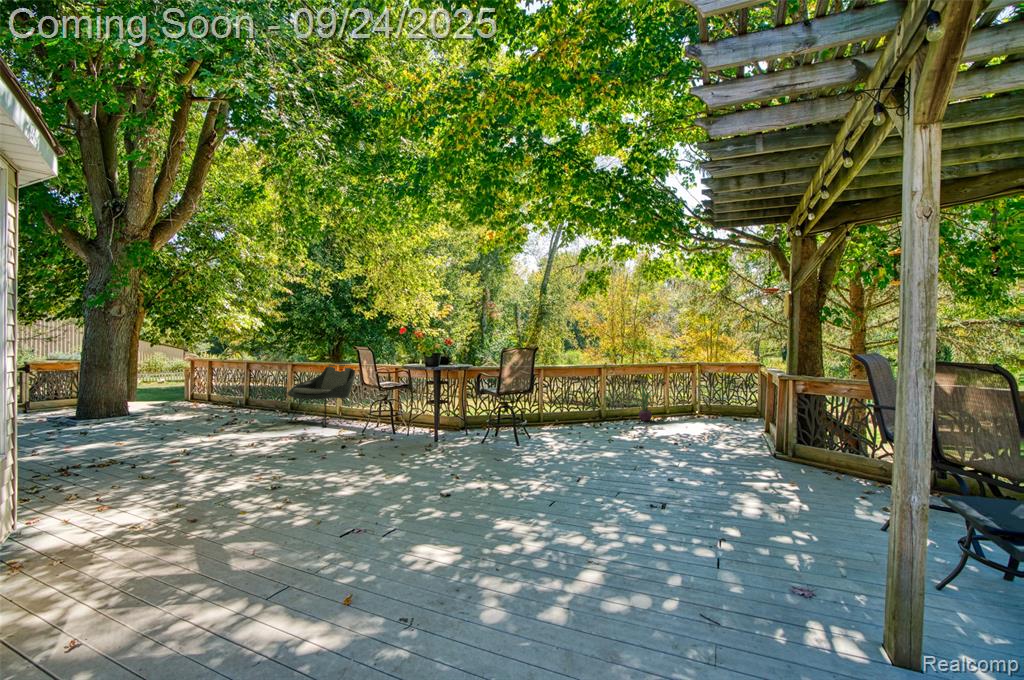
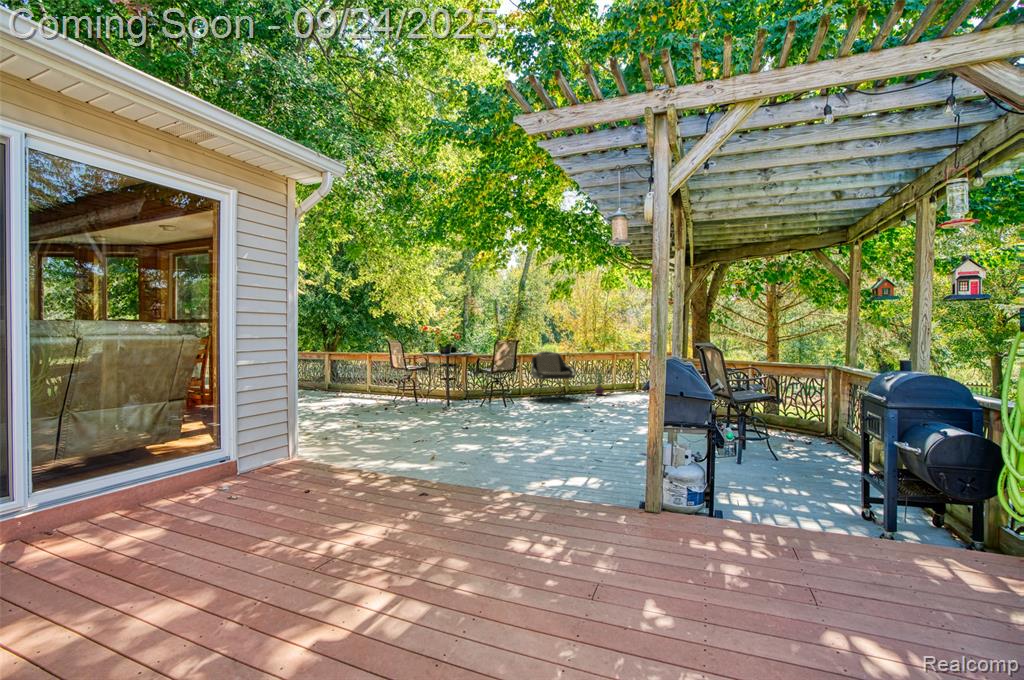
lounge chair: present [288,362,358,427] -> present [530,352,576,399]

